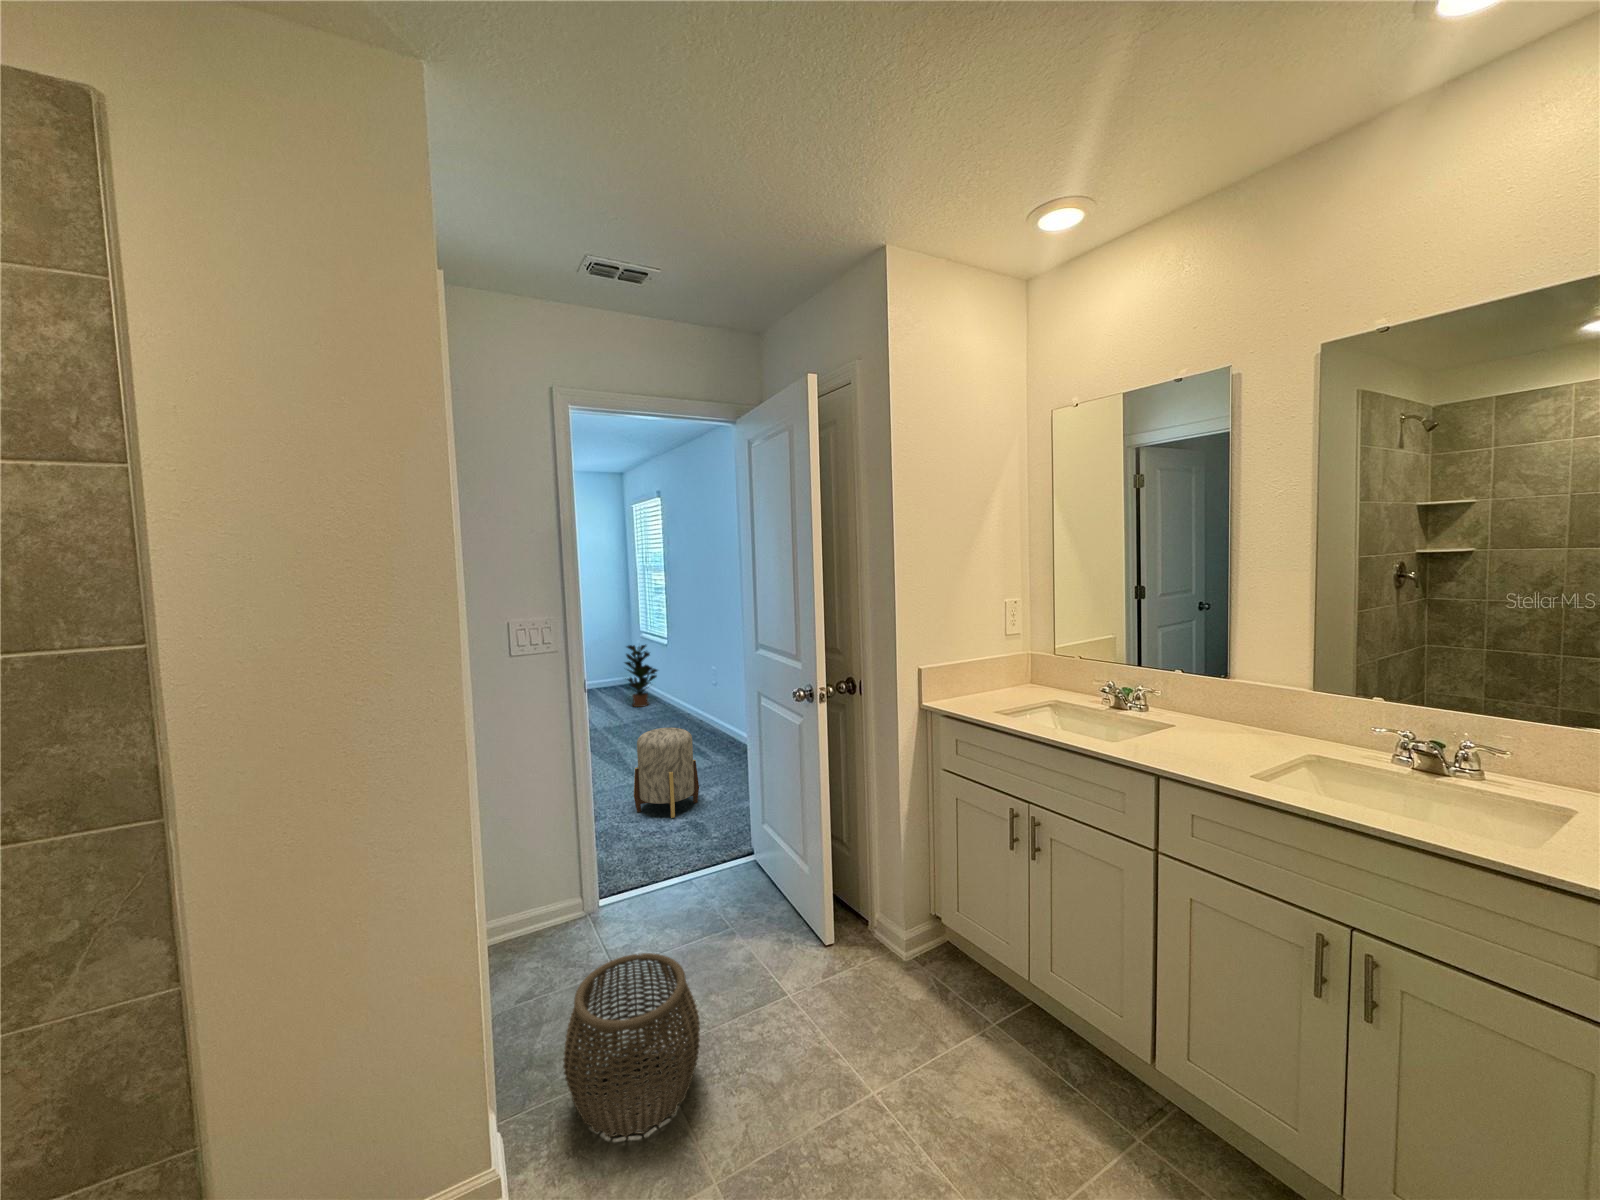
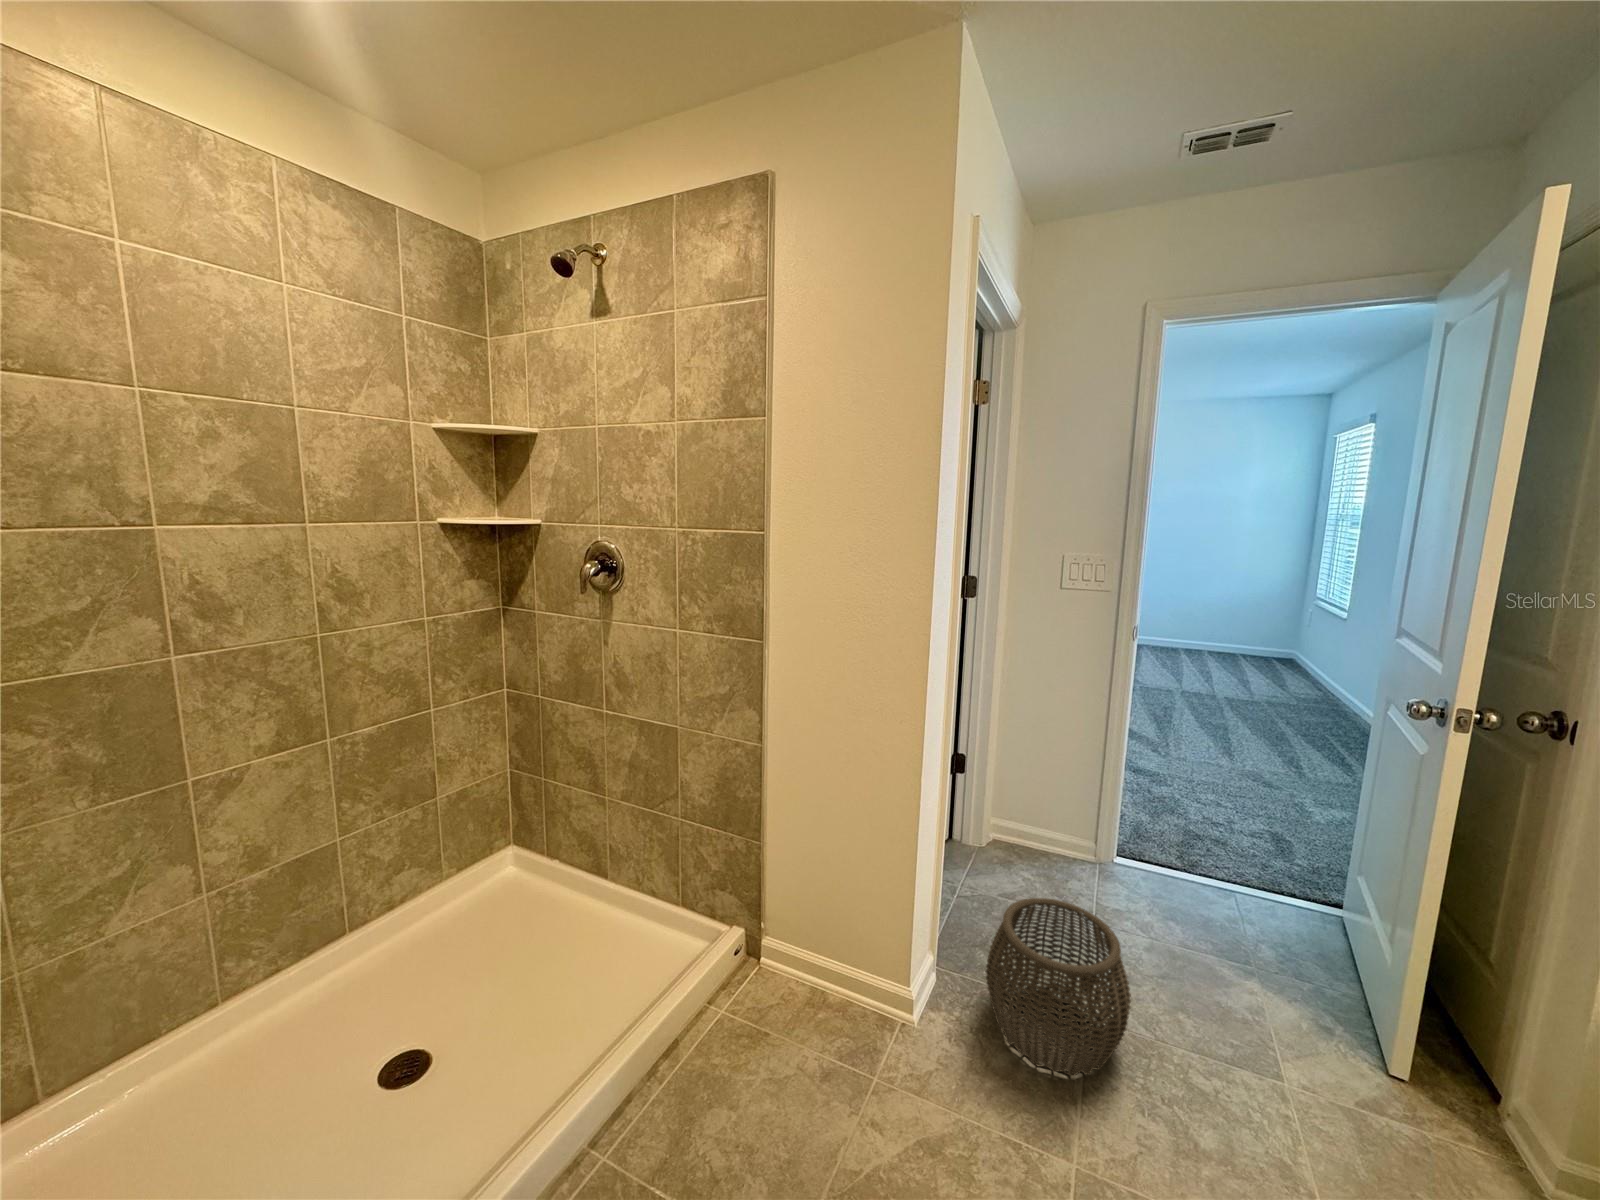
potted plant: present [625,645,658,707] -> none [1271,610,1329,688]
stool: present [634,728,699,818] -> none [1209,711,1307,821]

